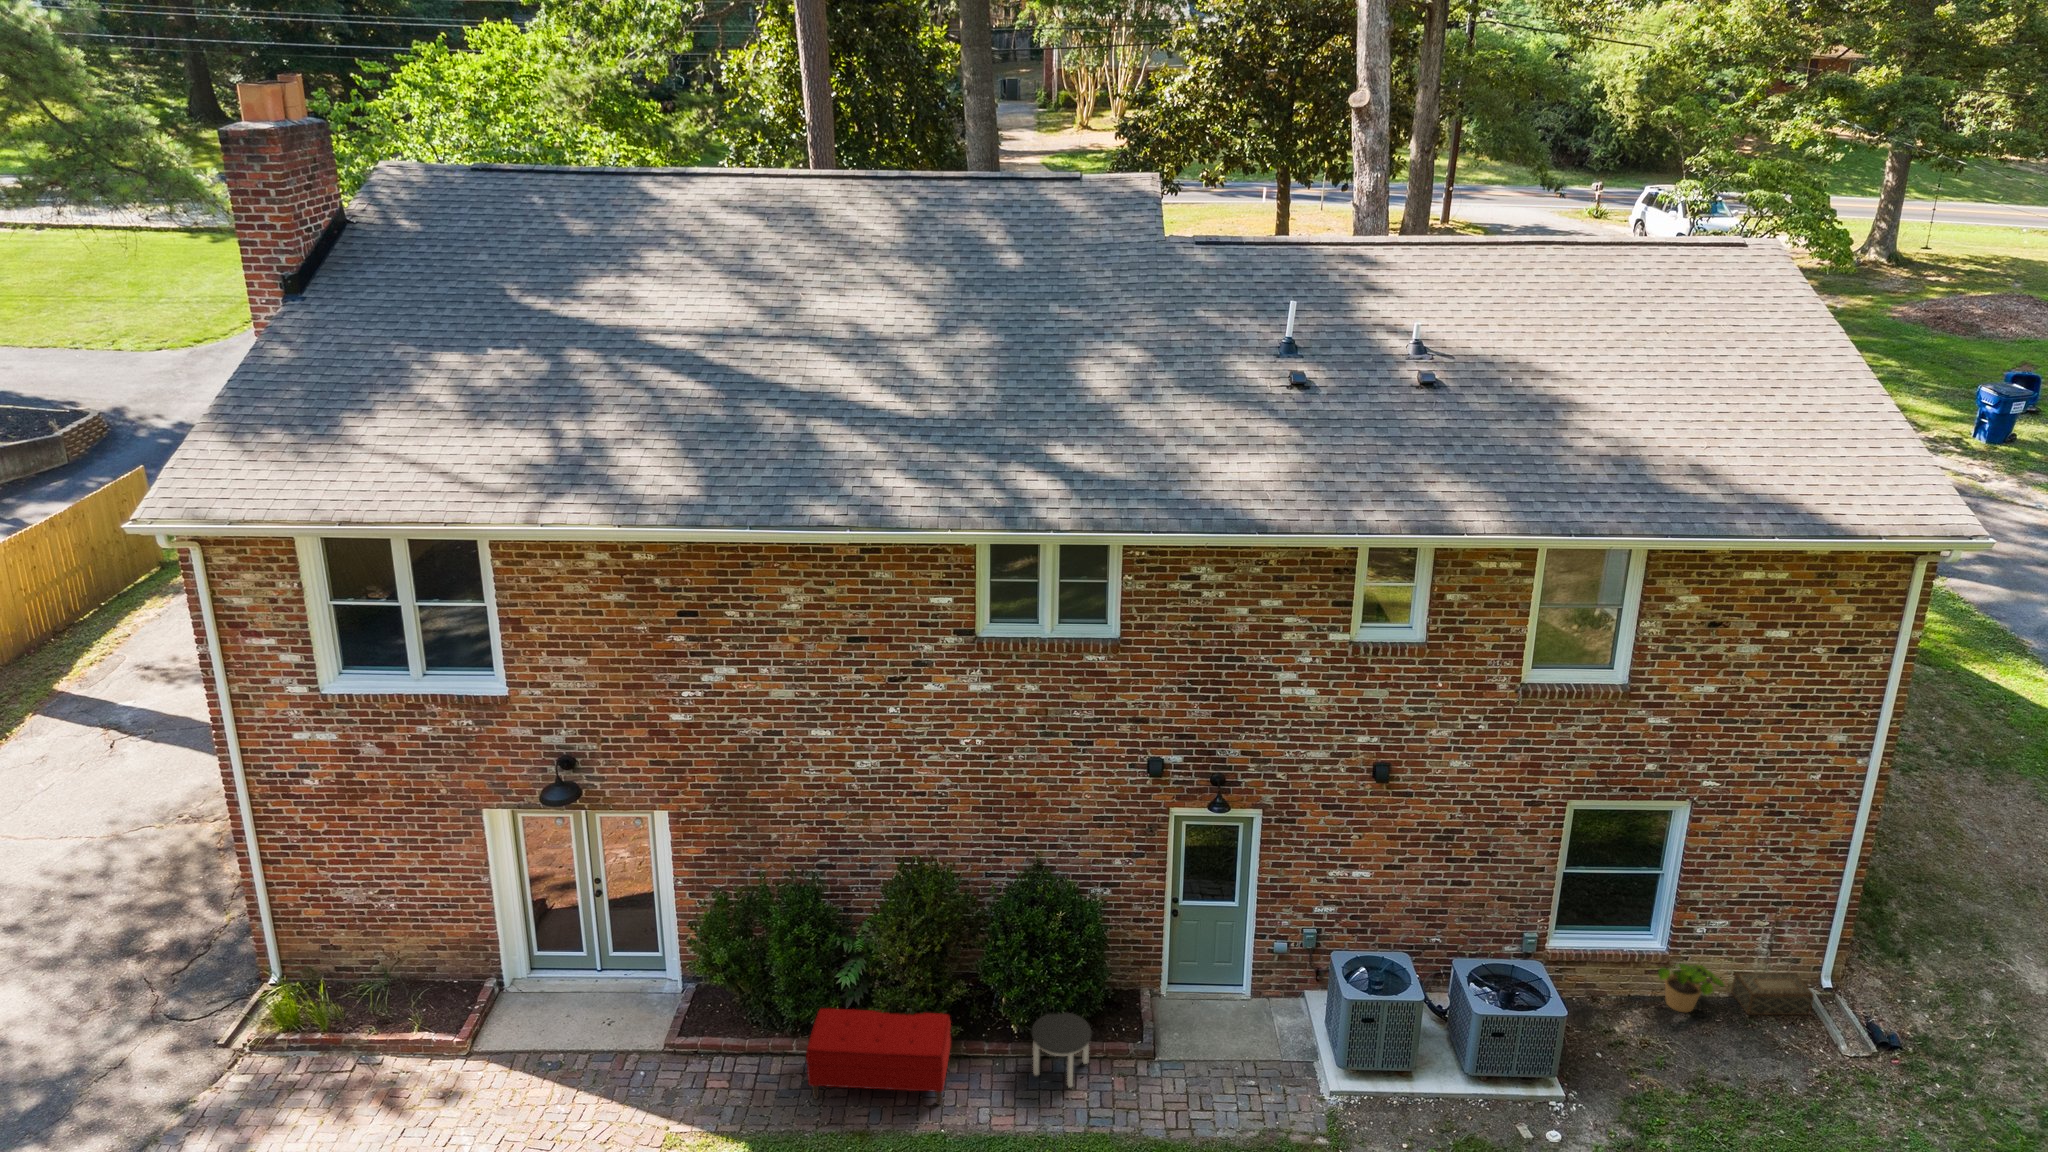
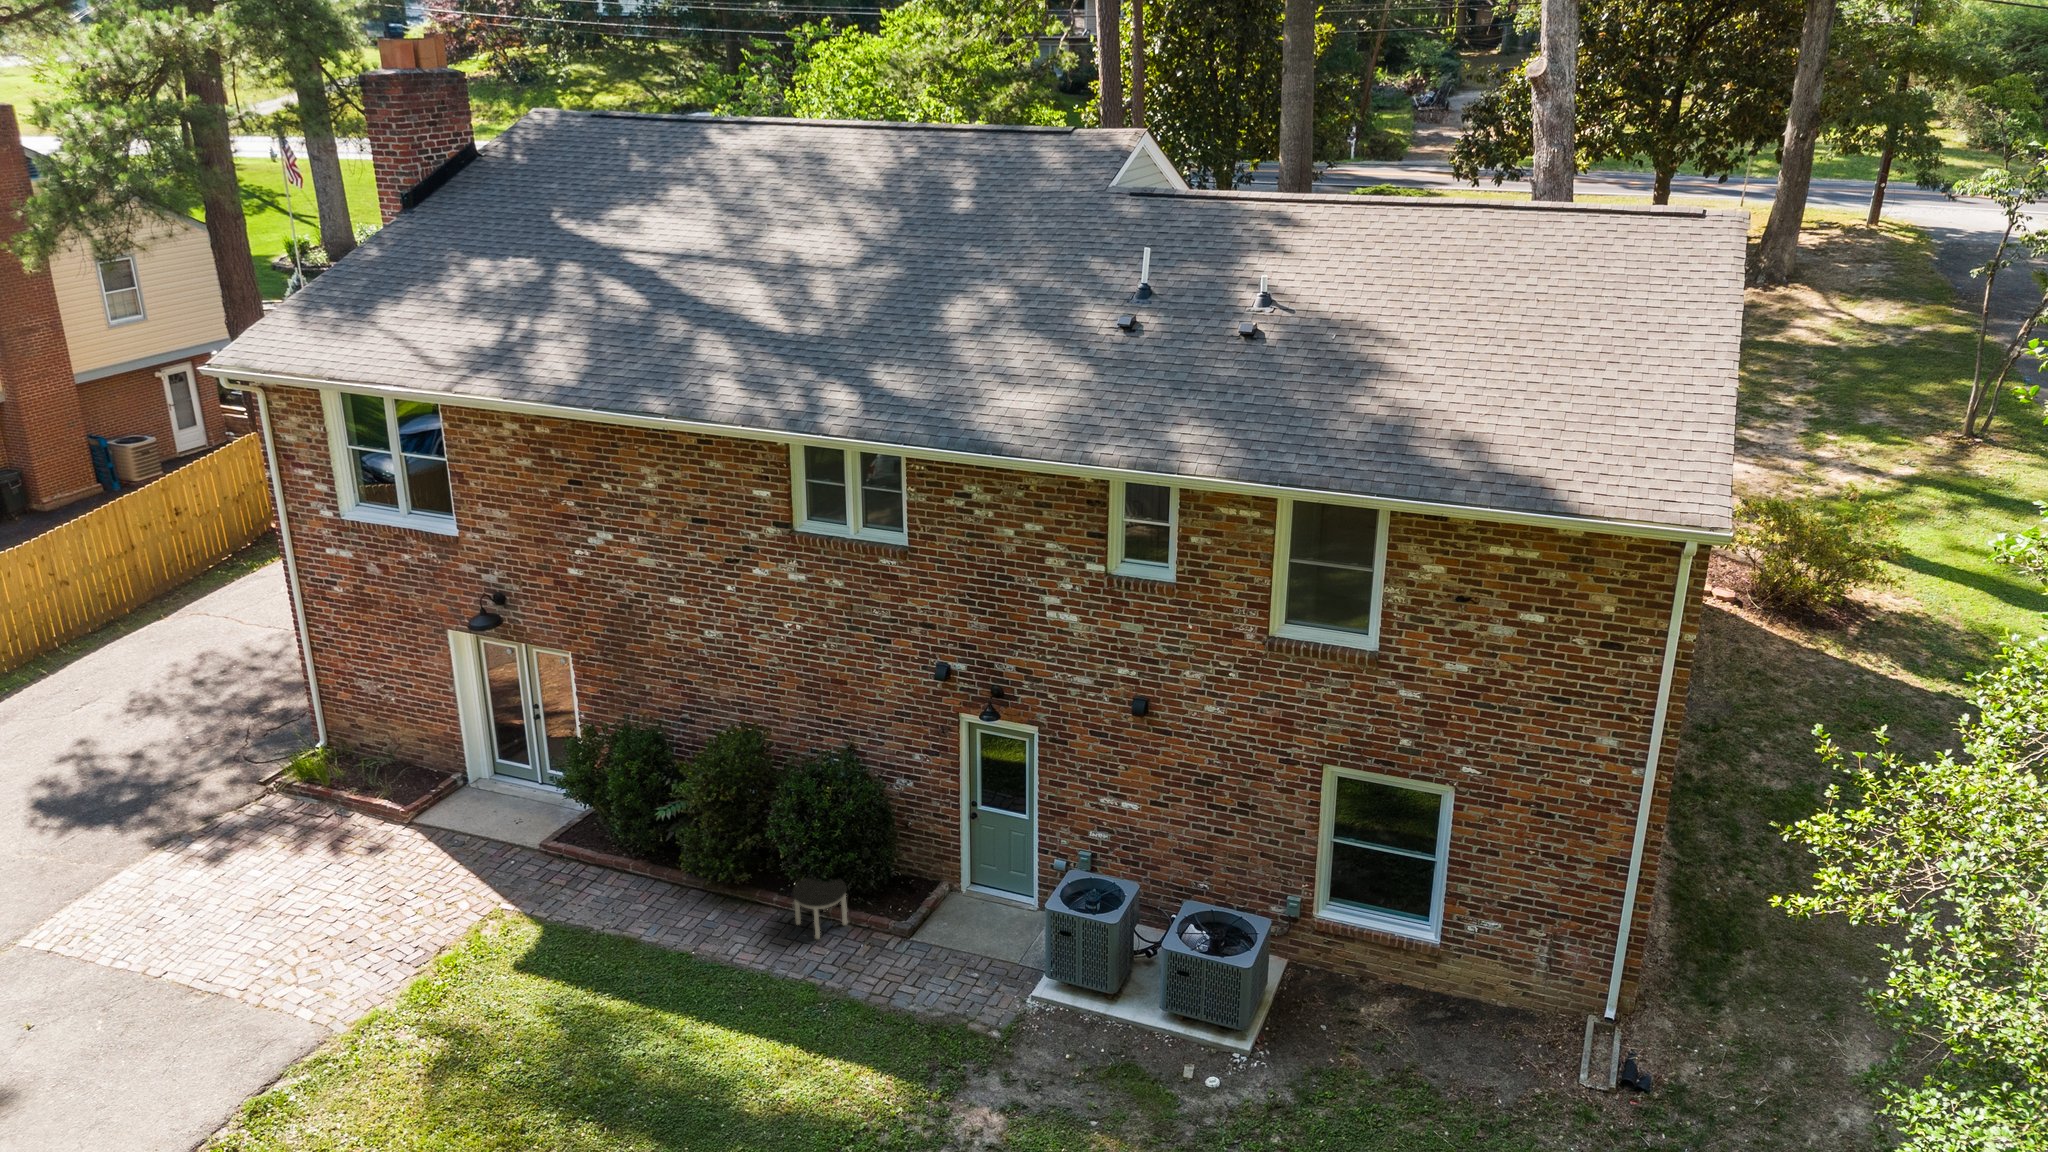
potted plant: present [1658,964,1725,1012] -> none [1409,955,1466,1008]
woven basket: present [1731,973,1814,1015] -> none [1504,981,1578,1039]
bench: present [806,1008,951,1105] -> none [607,831,738,928]

